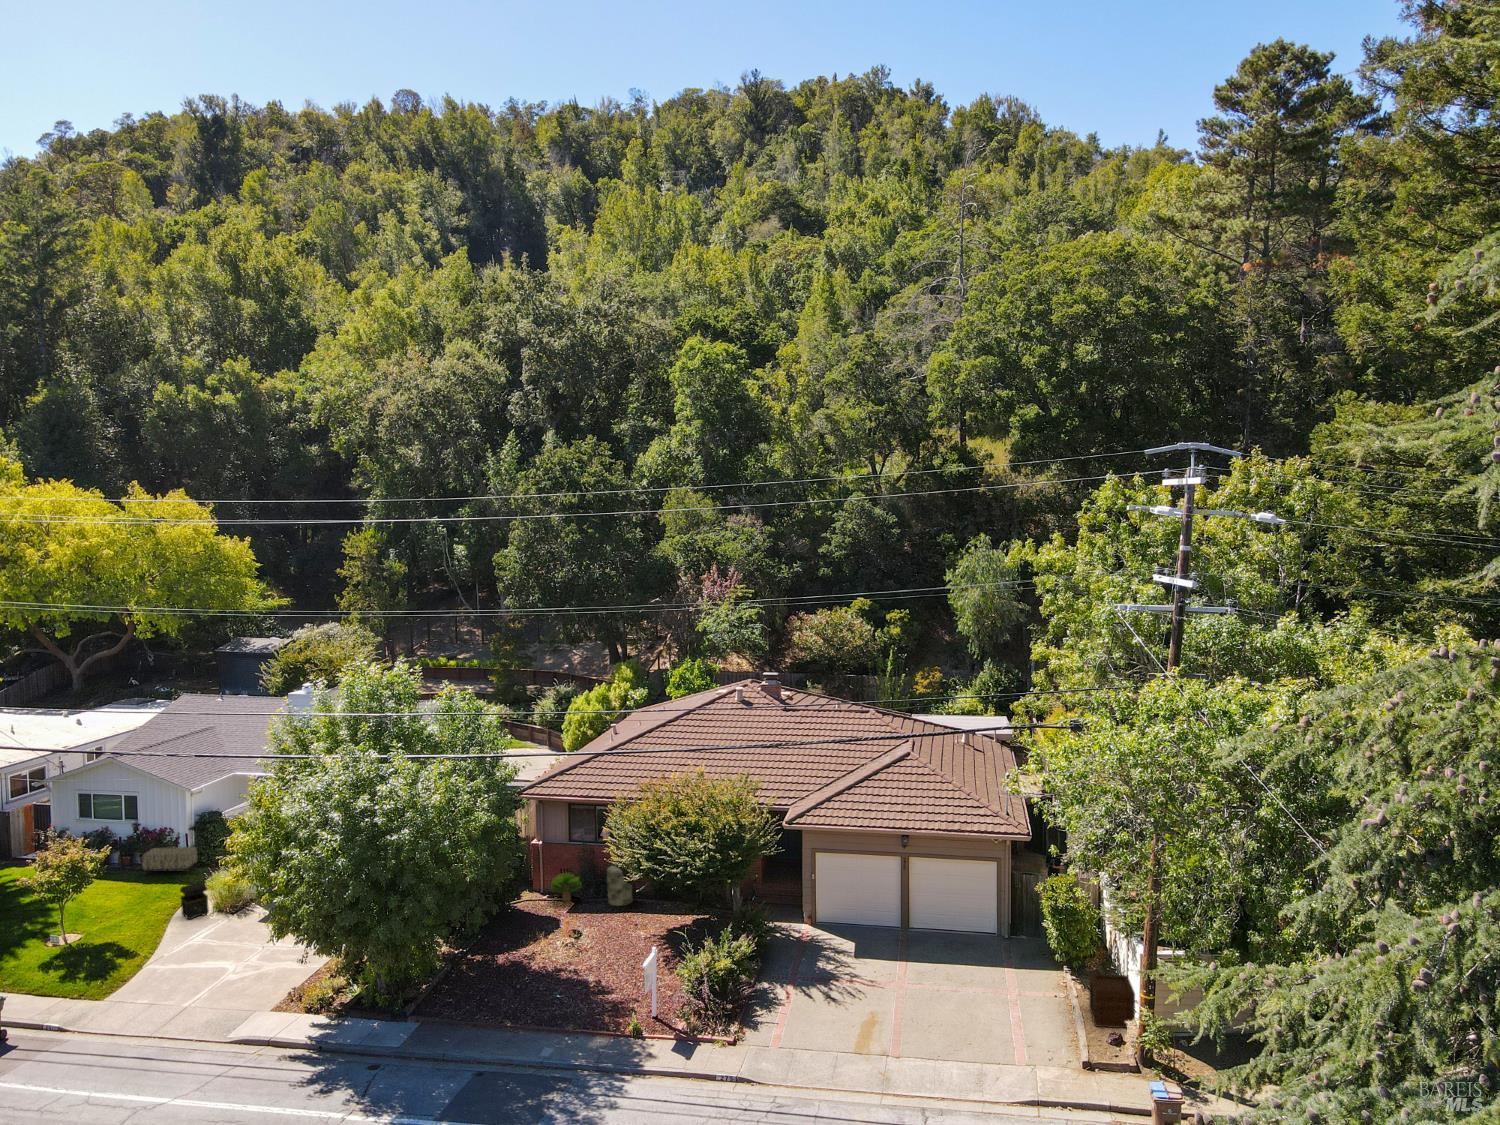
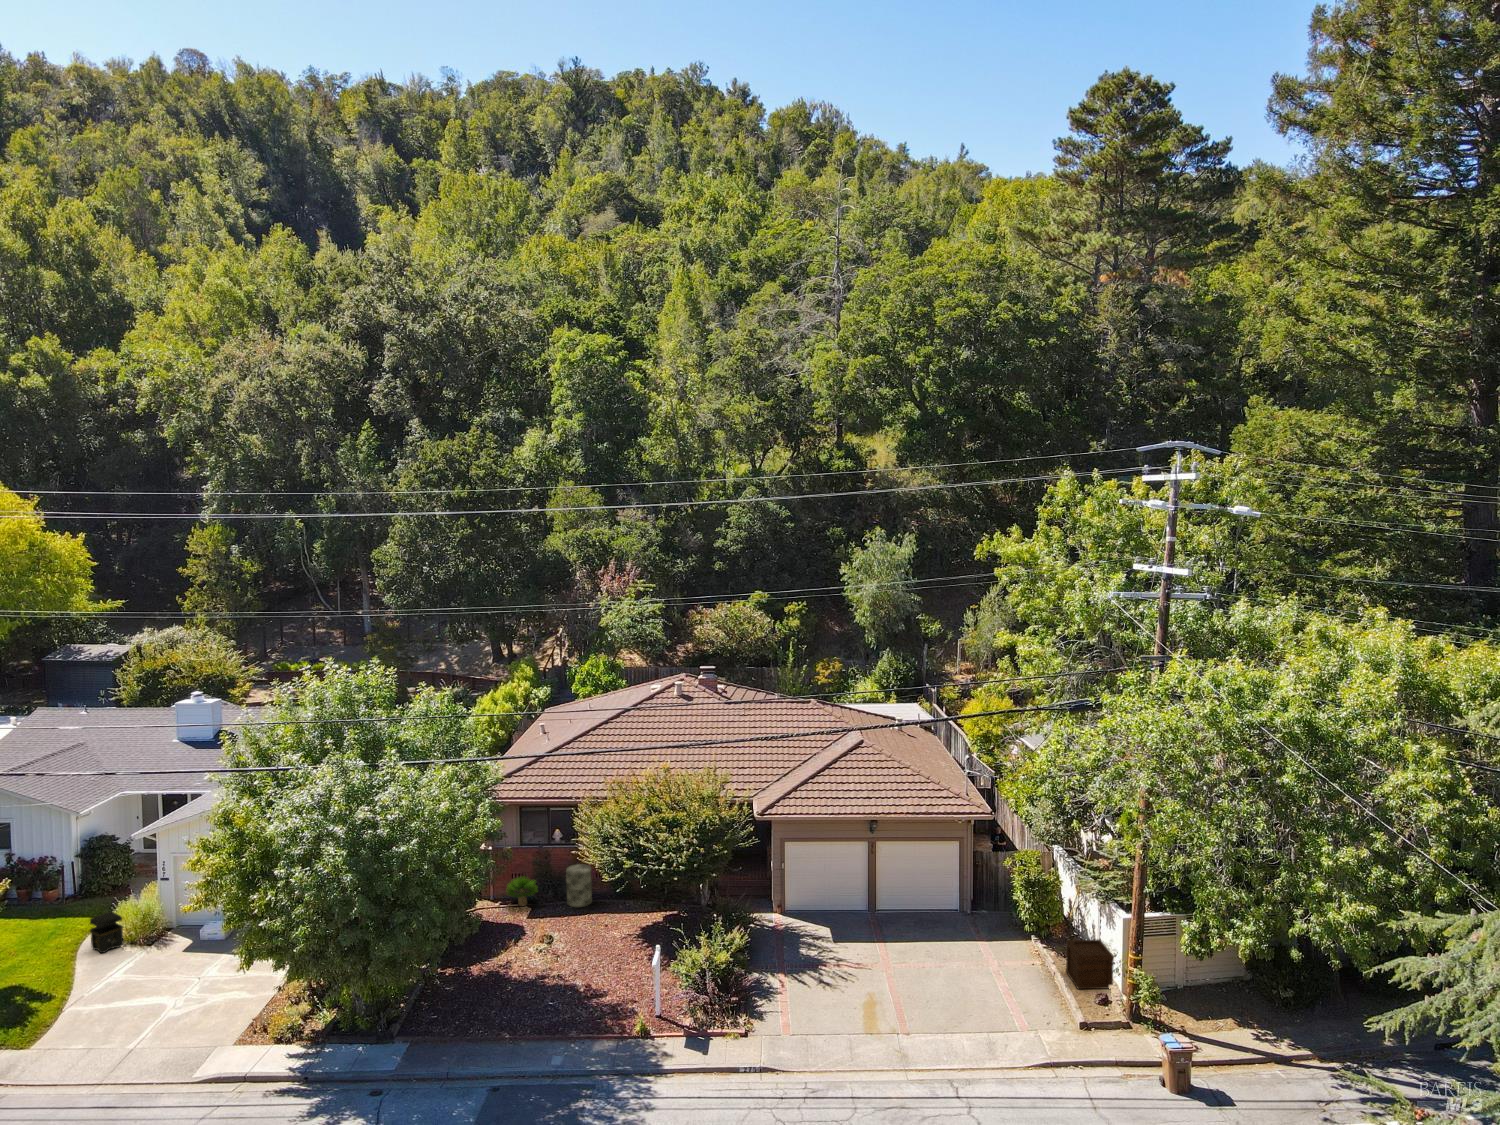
bench: present [142,847,197,875] -> none [27,873,91,909]

